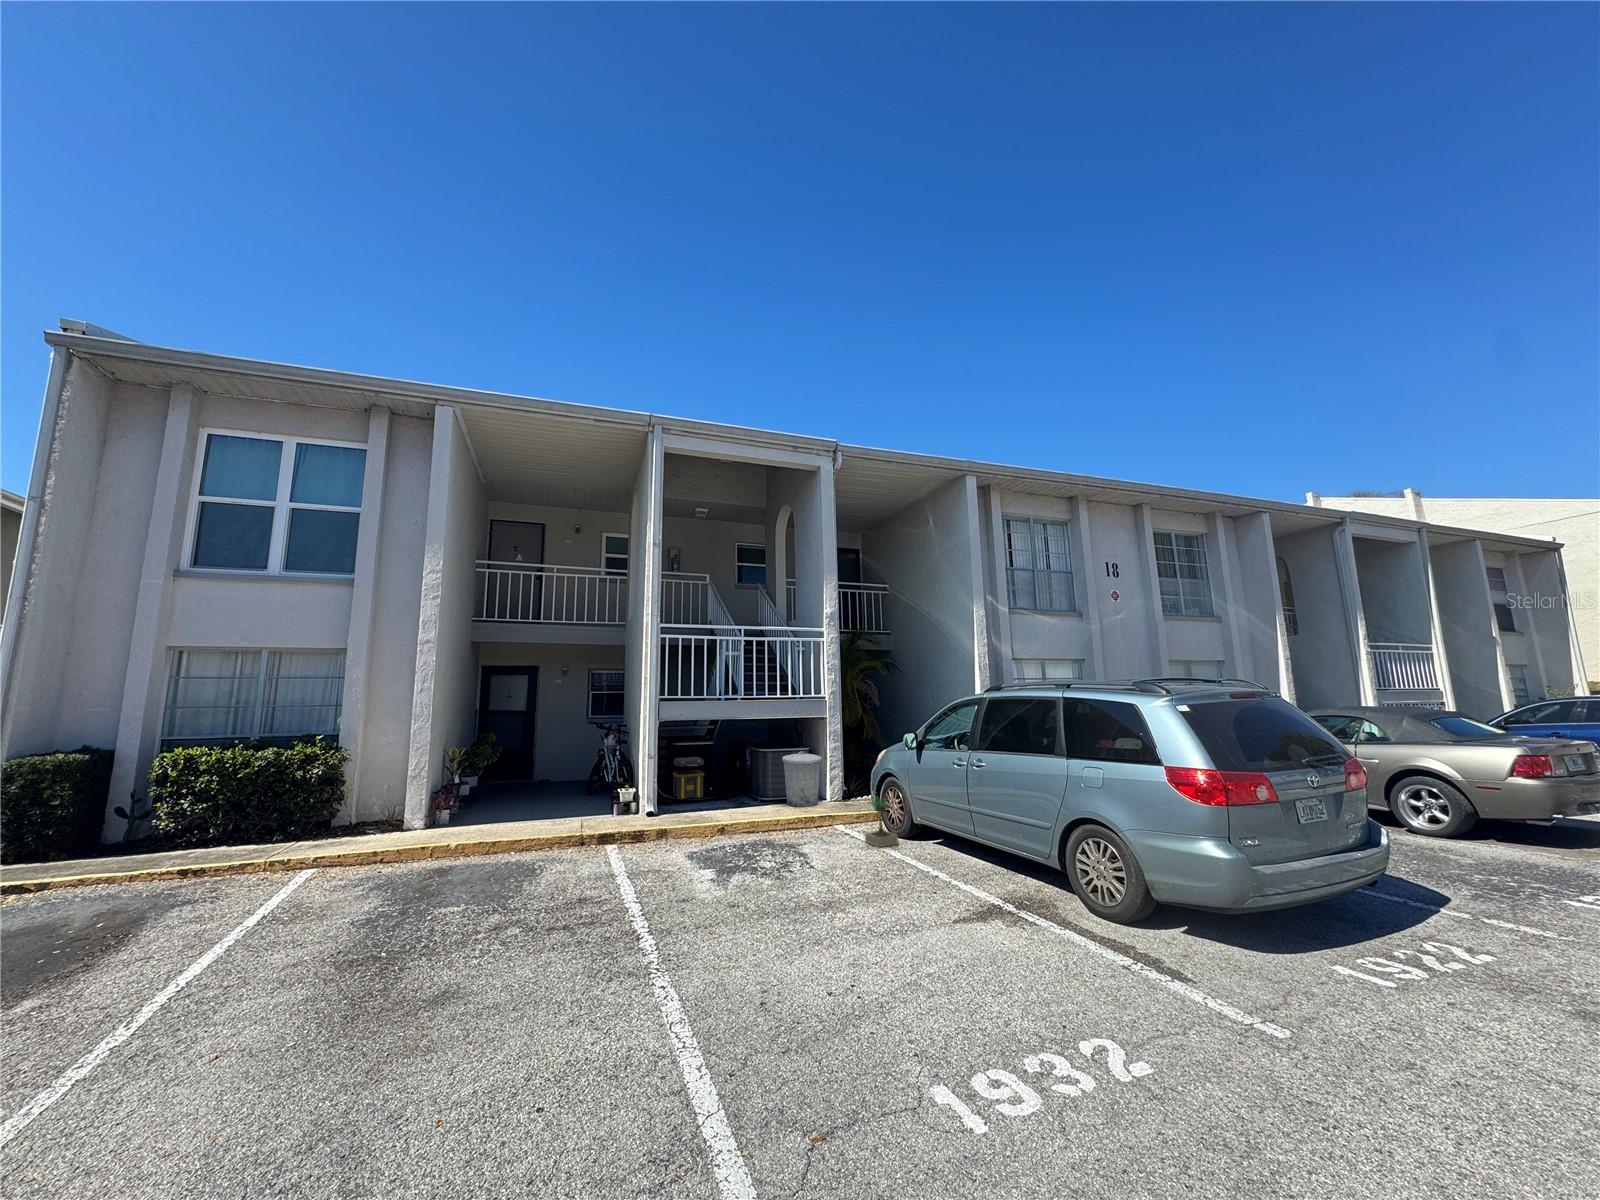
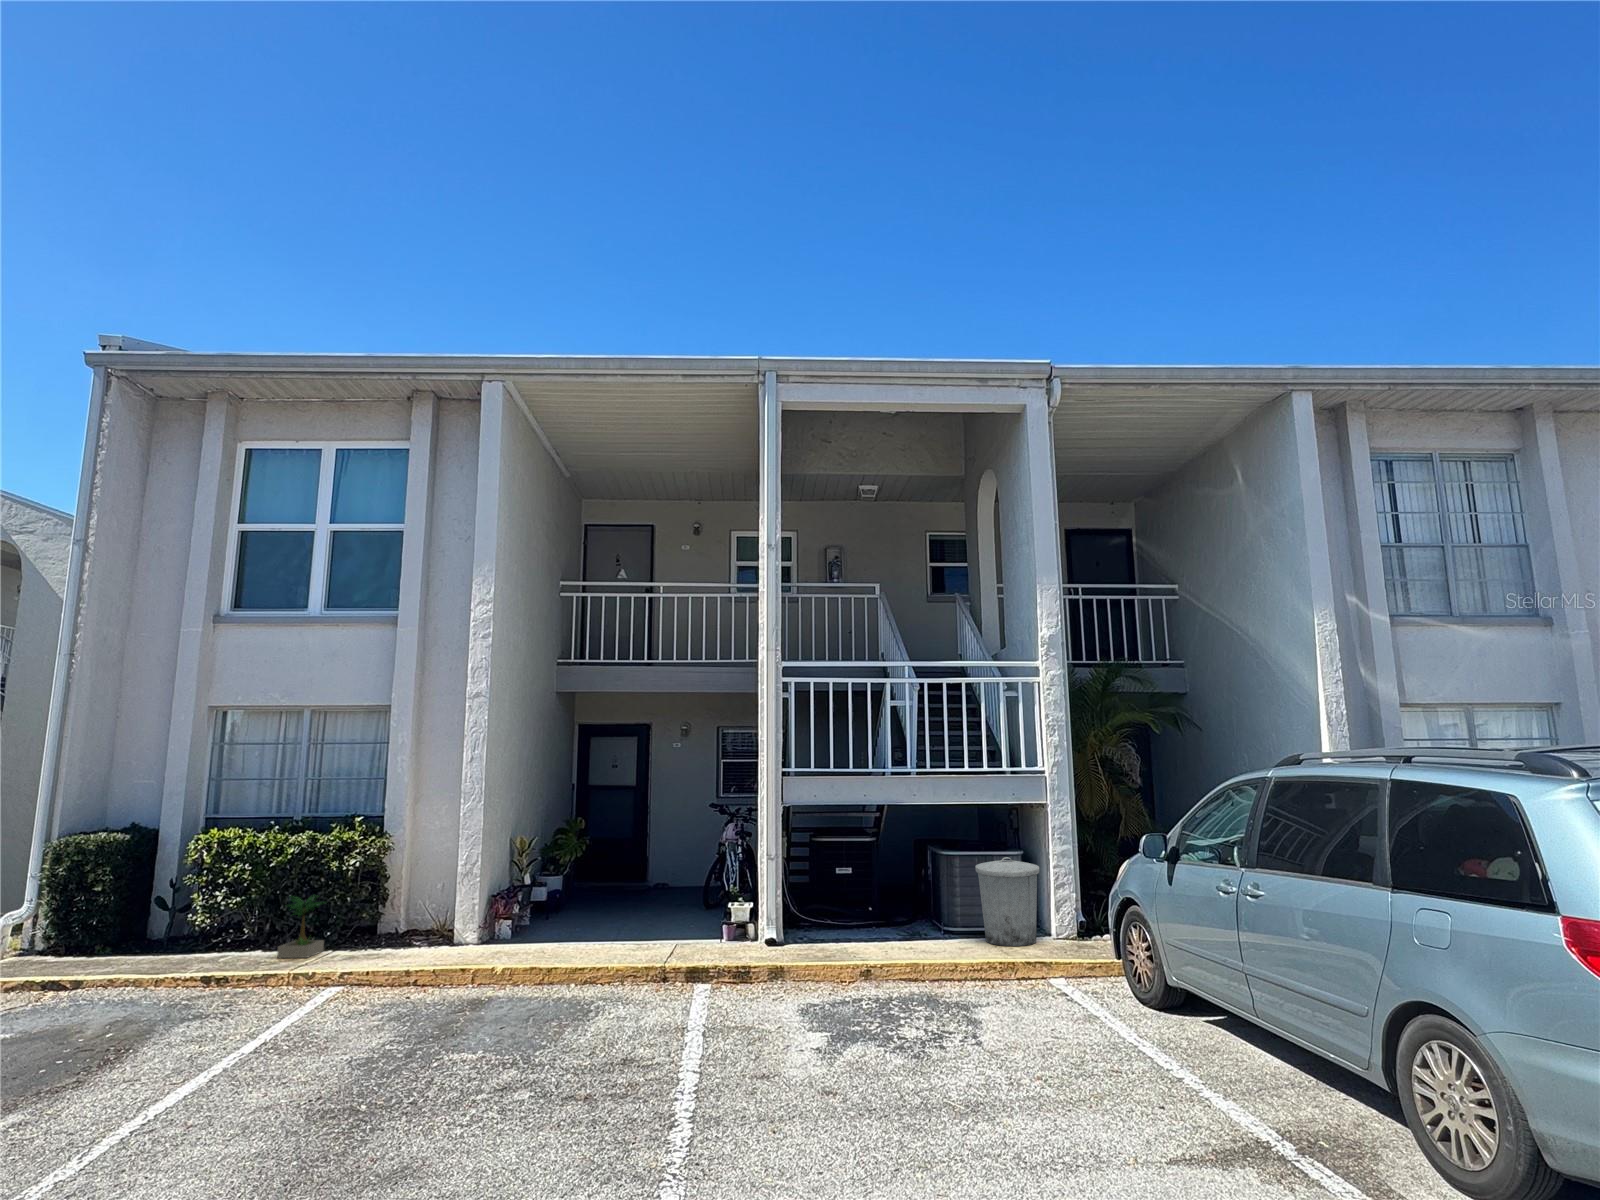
toolbox: present [673,757,704,800] -> none [819,860,863,924]
potted plant: present [865,798,898,847] -> present [277,895,325,958]

